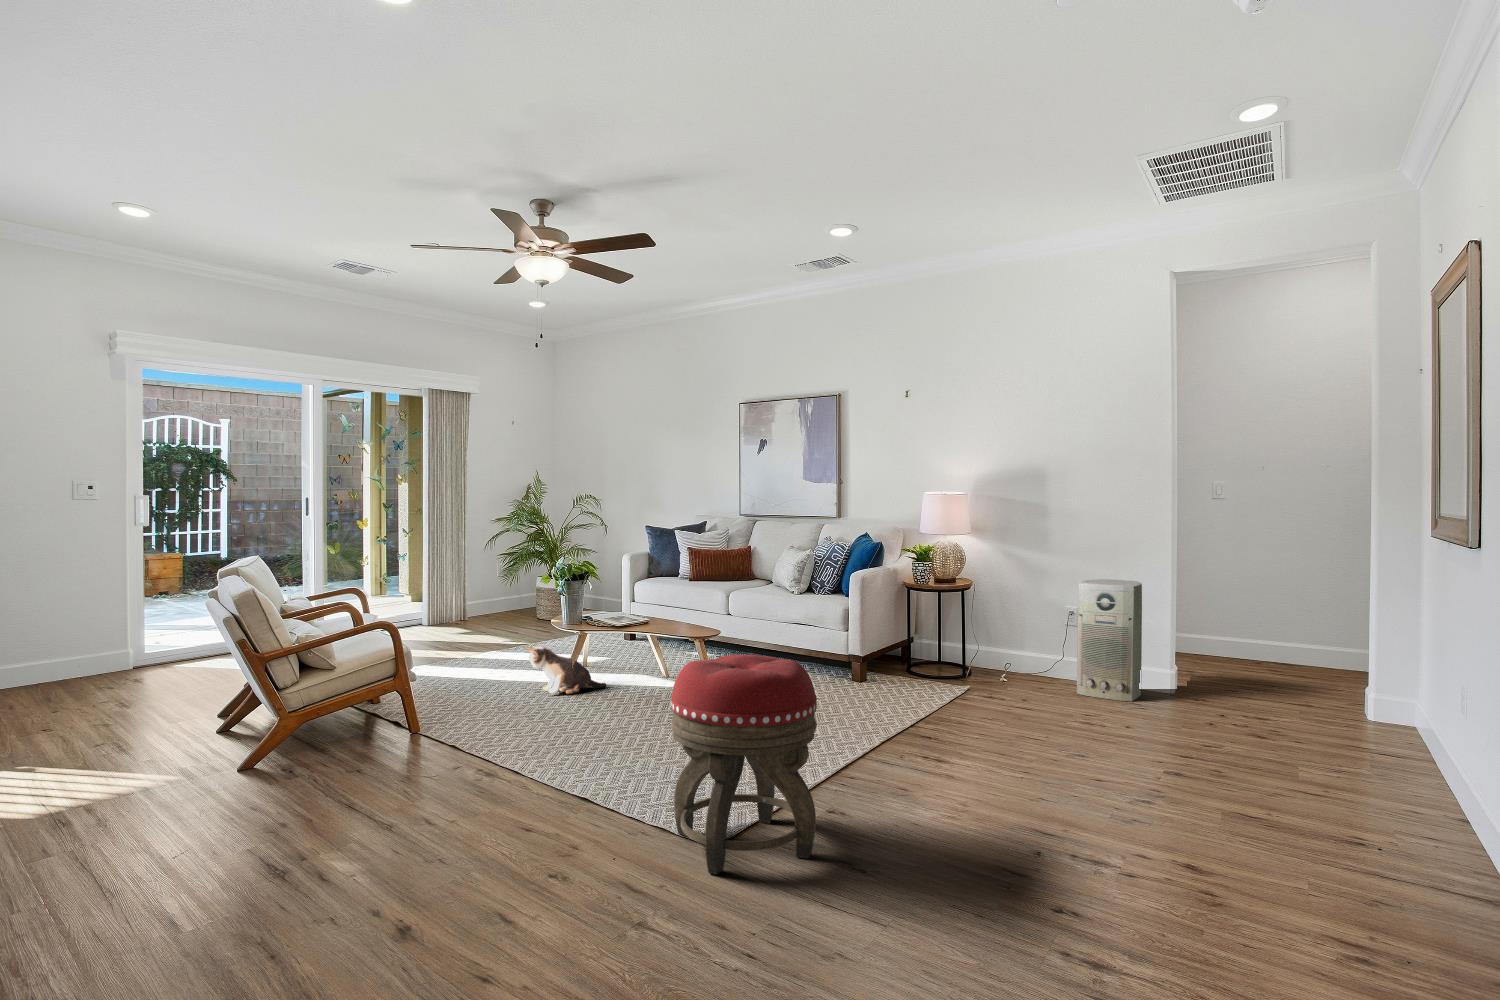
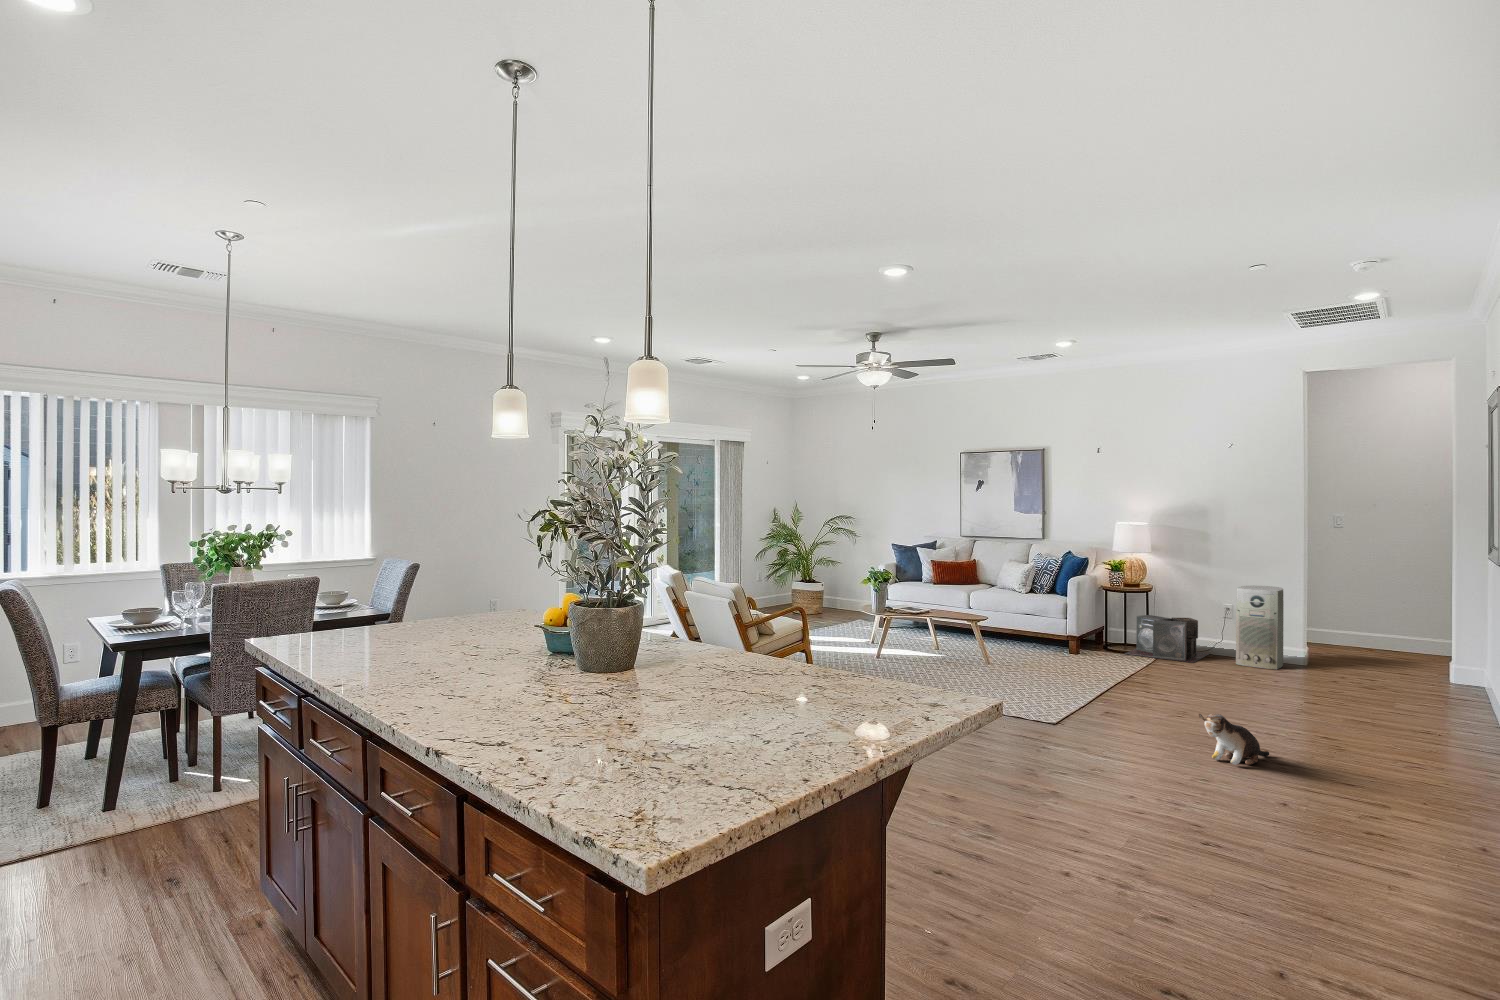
speaker: none [927,622,1047,692] -> present [1125,615,1210,663]
plush toy: present [525,646,607,694] -> present [1199,713,1269,765]
footstool: present [671,654,817,875] -> none [1027,631,1112,740]

